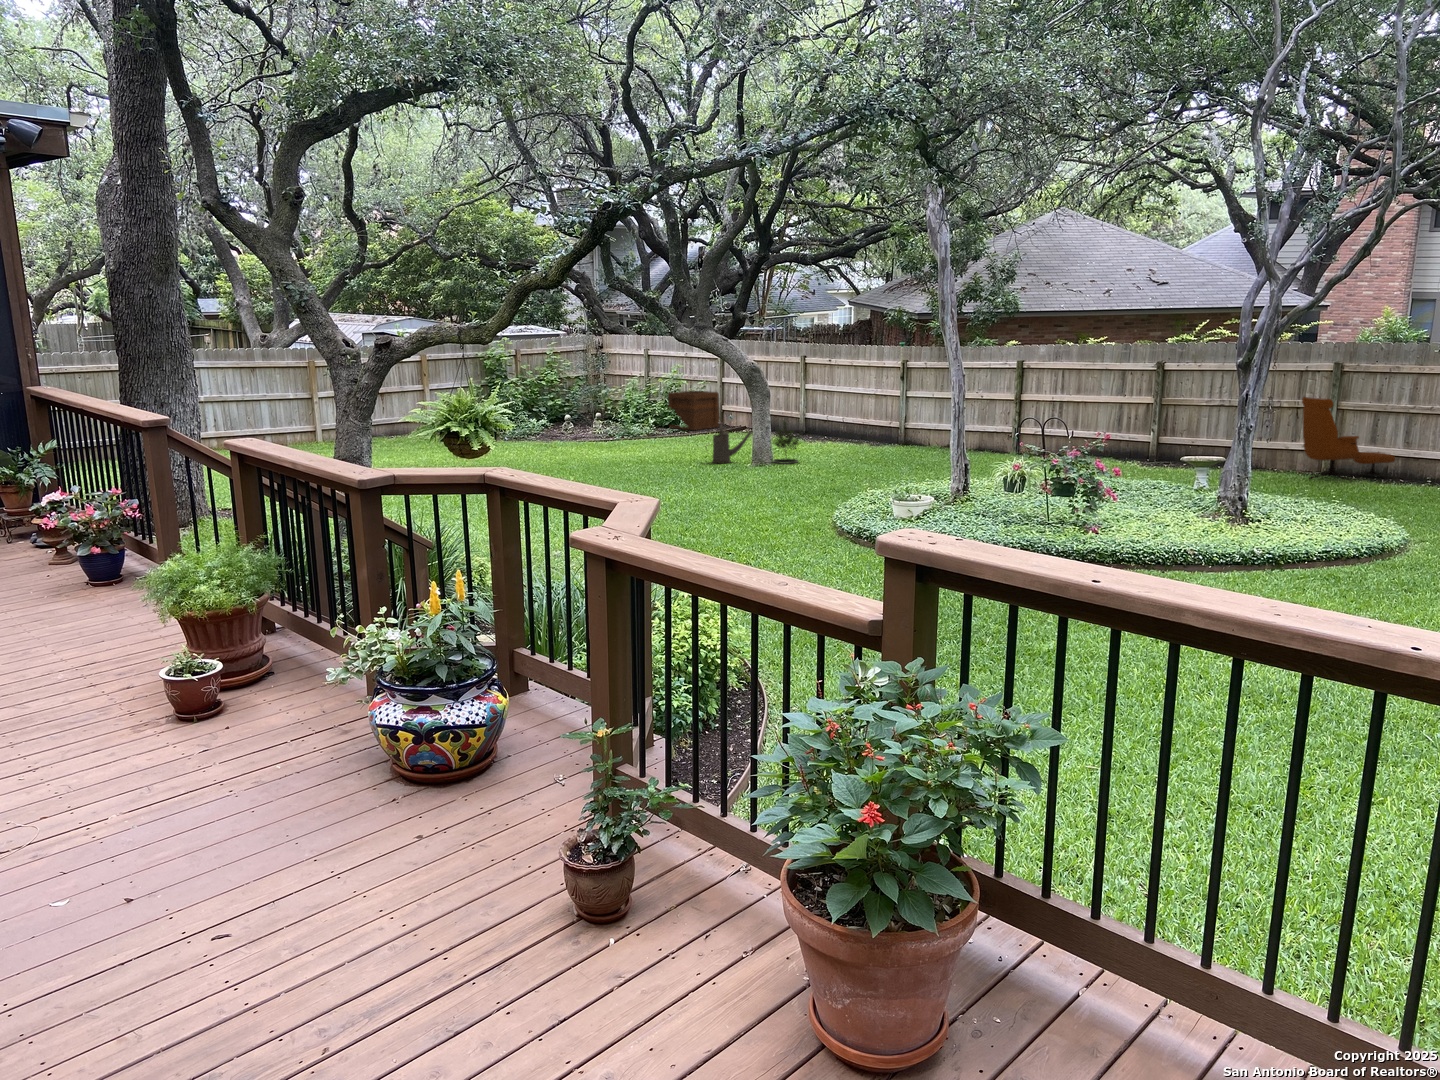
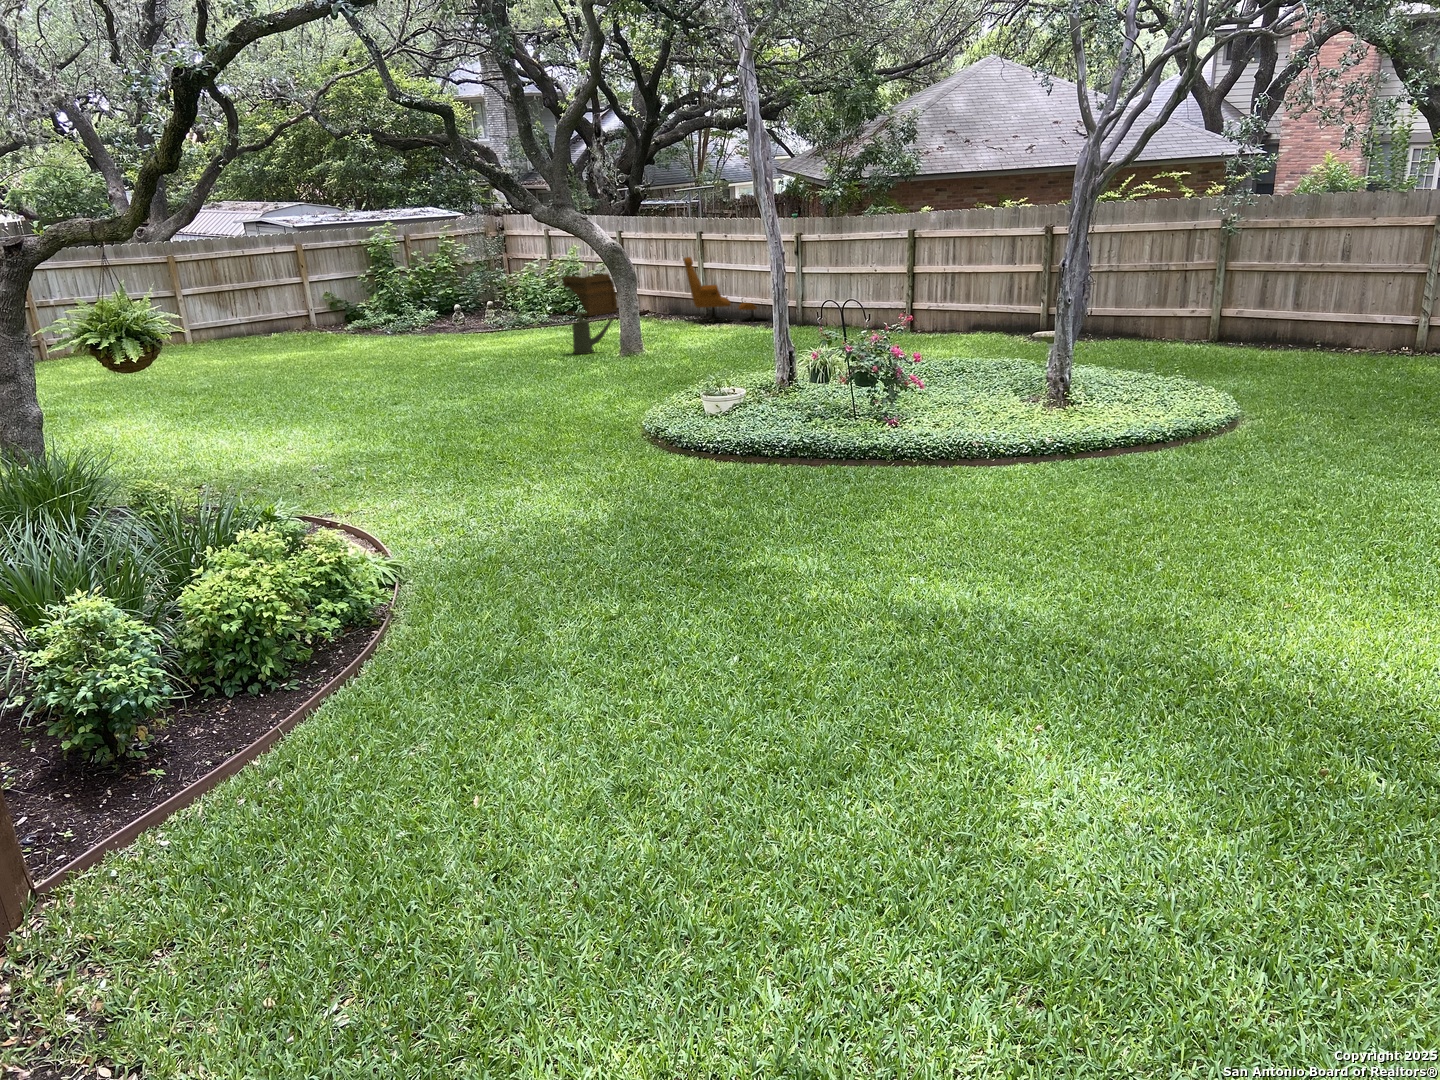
lounge chair: present [1302,397,1395,482] -> present [684,257,757,323]
potted tree: present [773,421,800,464] -> none [633,300,667,352]

